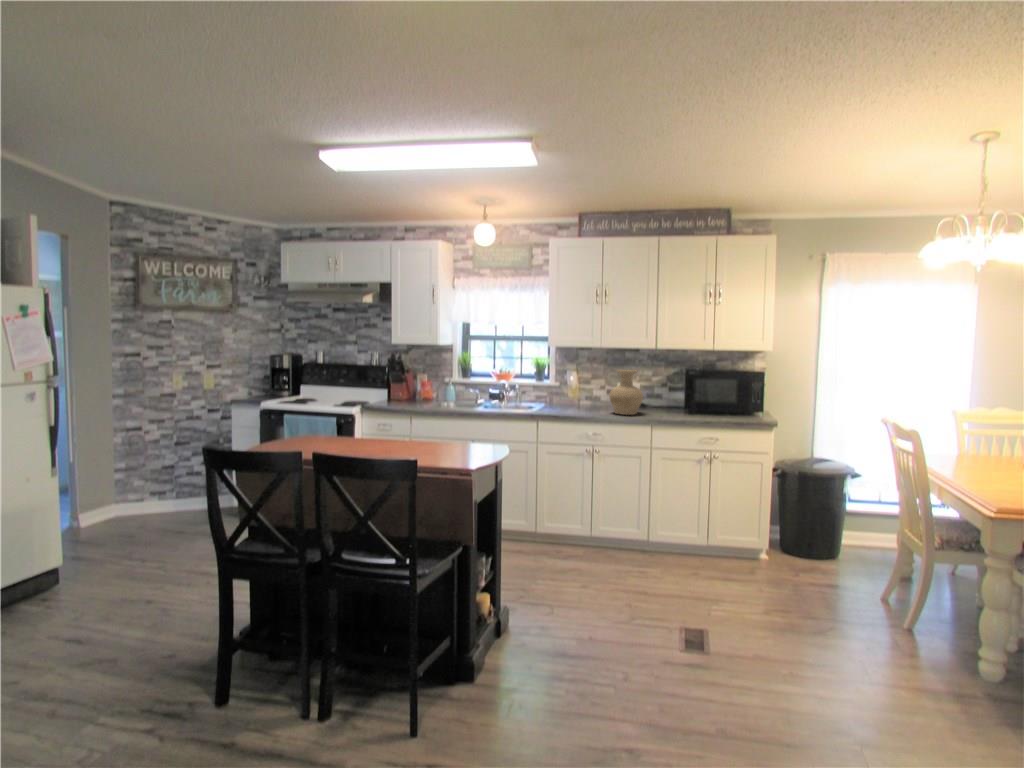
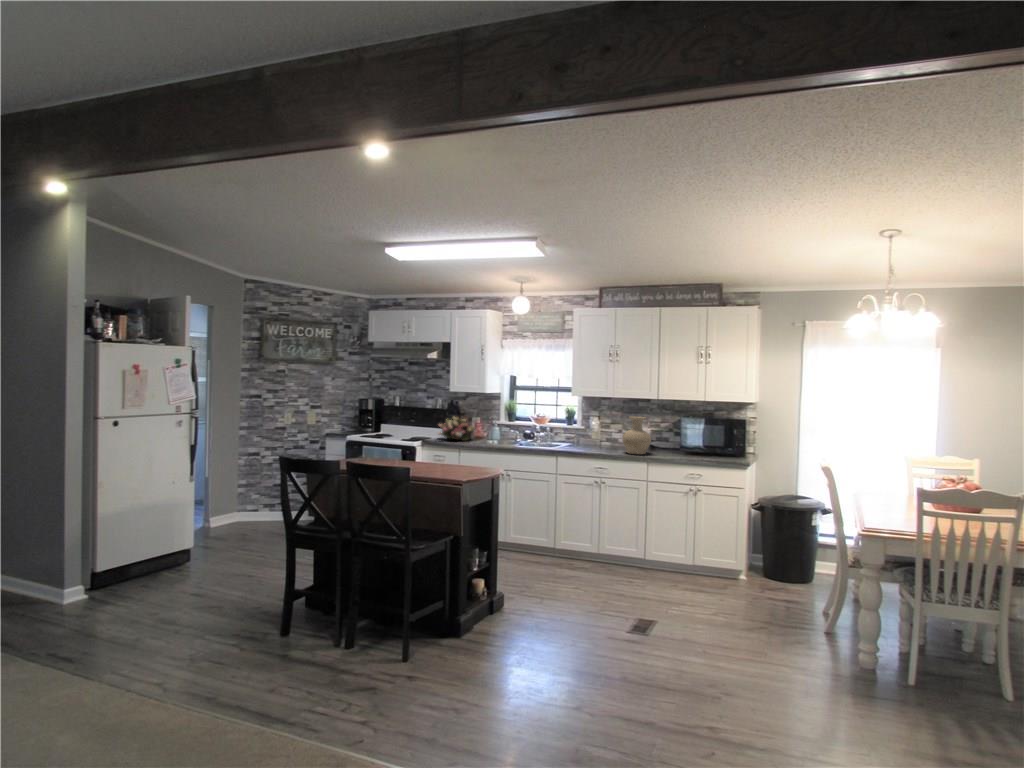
flower arrangement: none [378,375,426,405] -> present [438,417,475,441]

